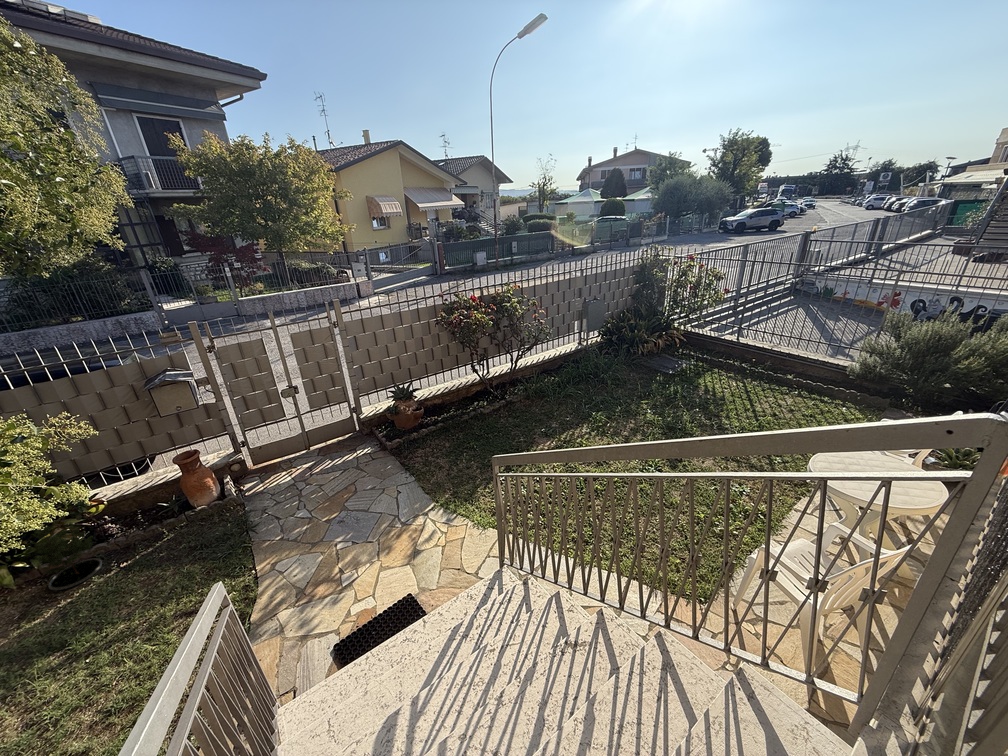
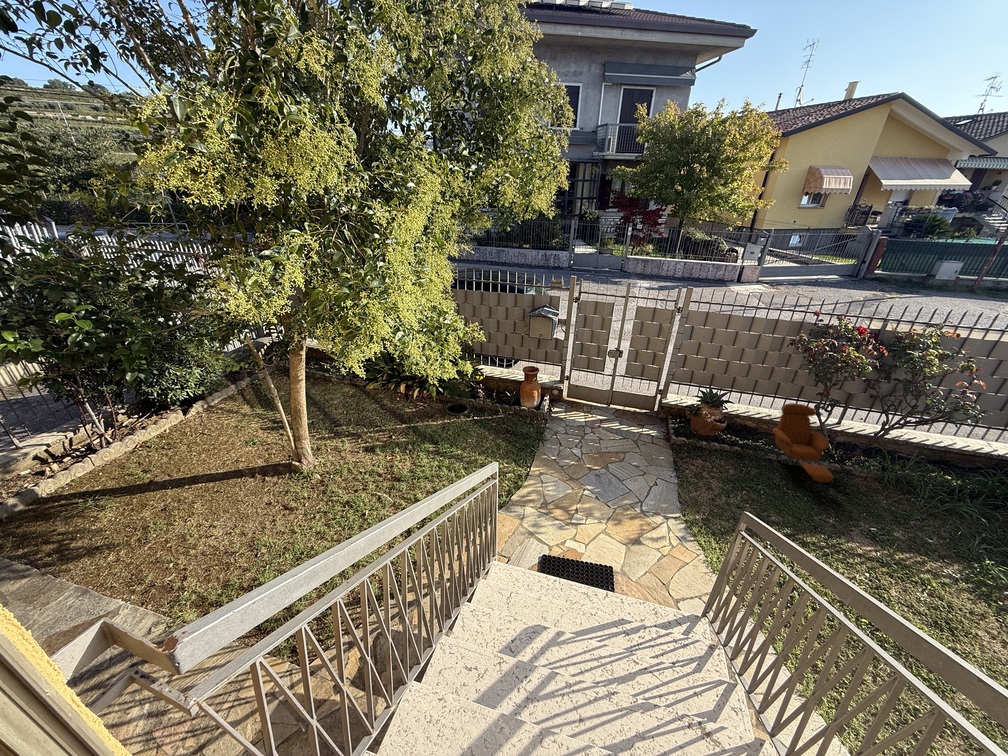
lounge chair: none [453,368,507,430] -> present [773,403,833,498]

